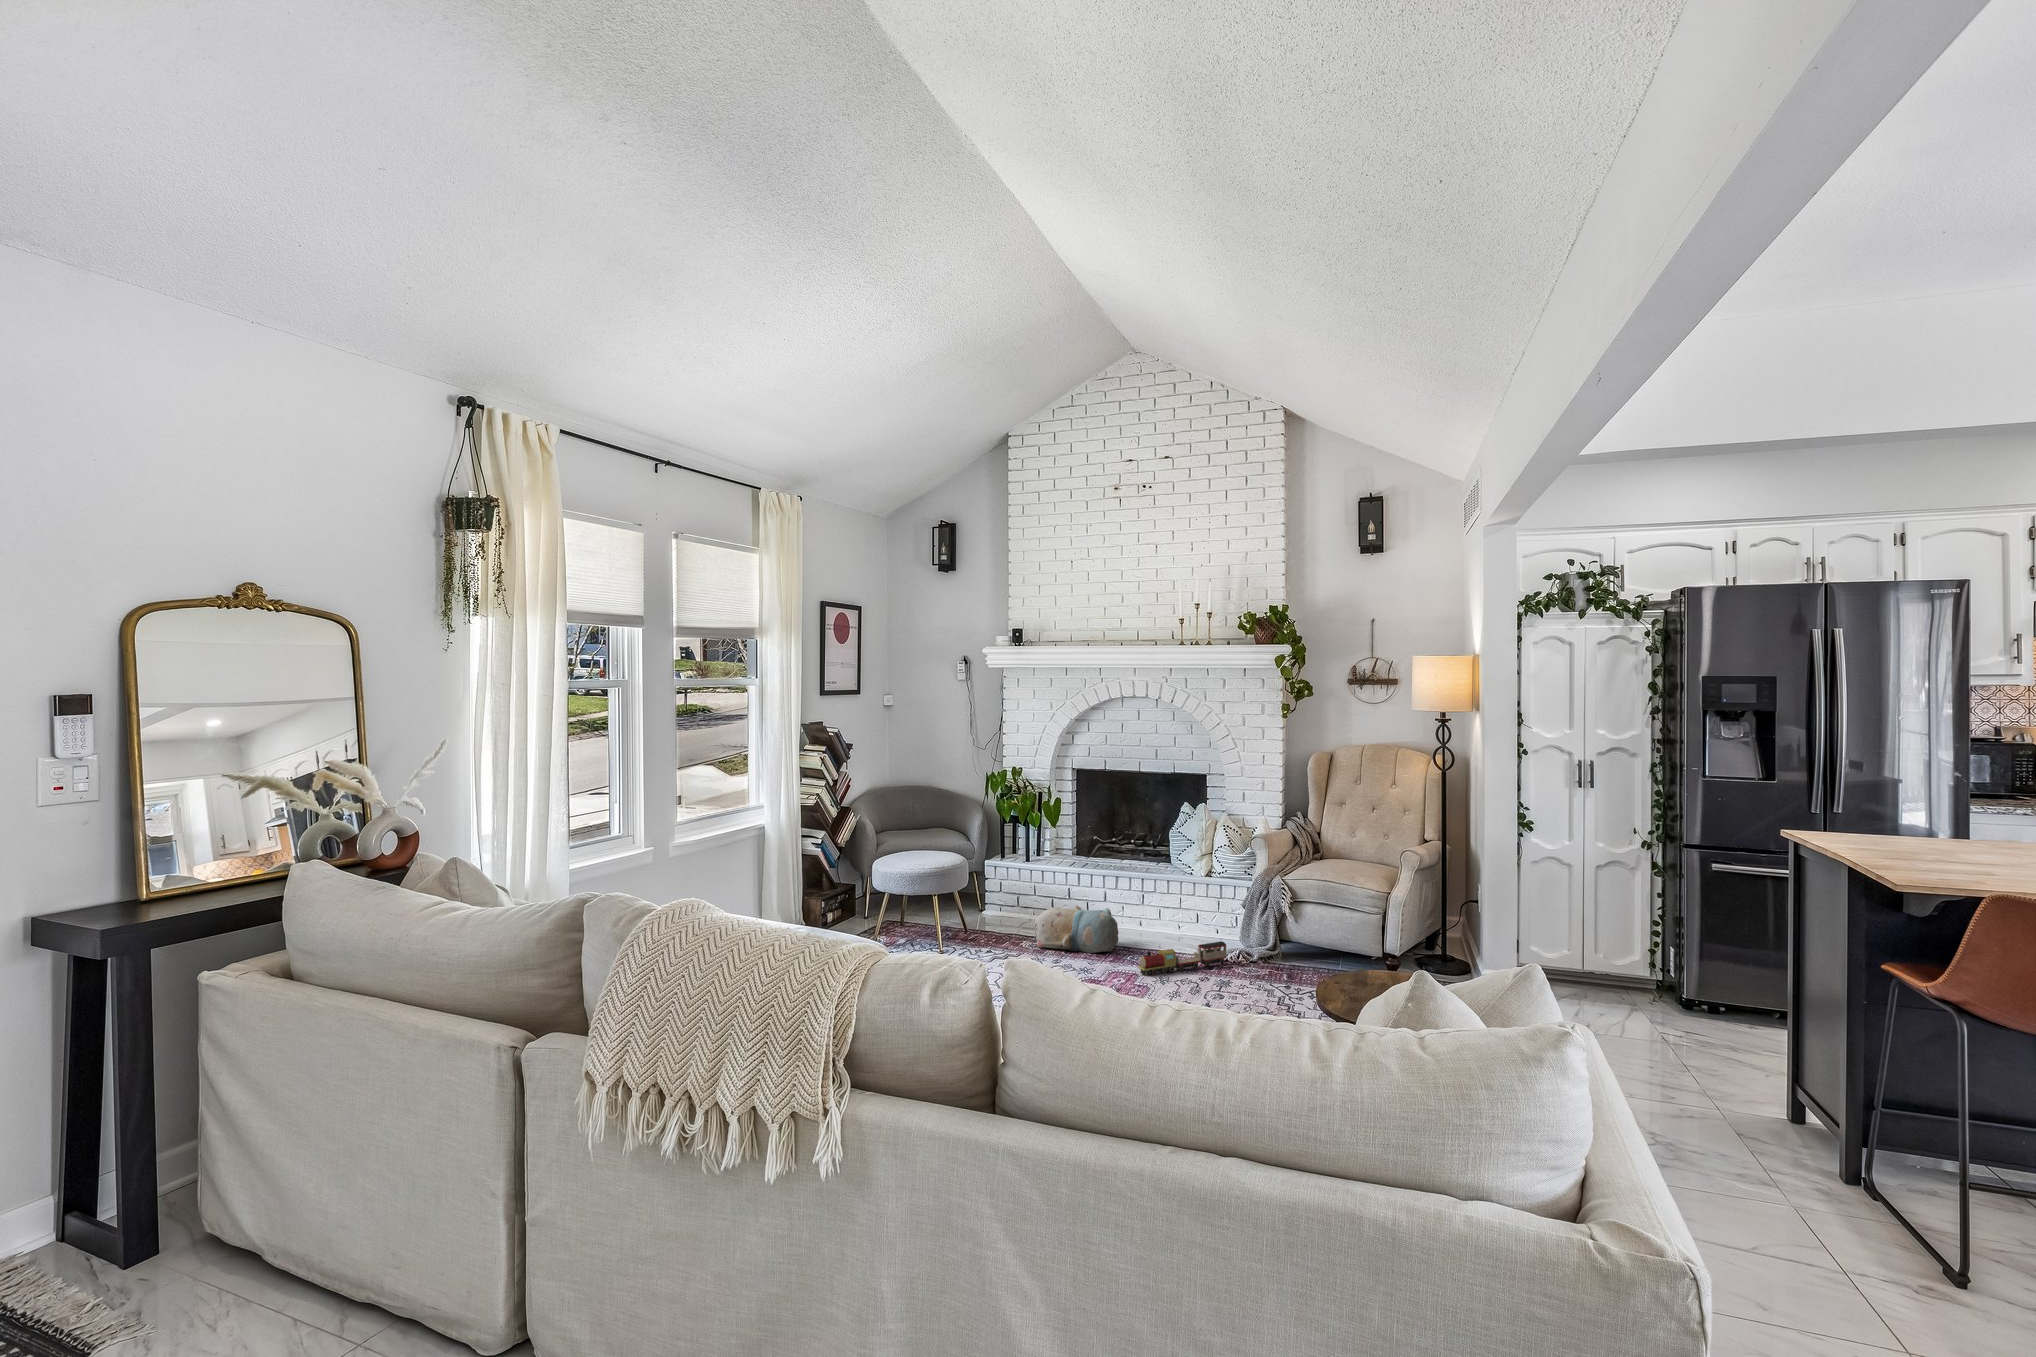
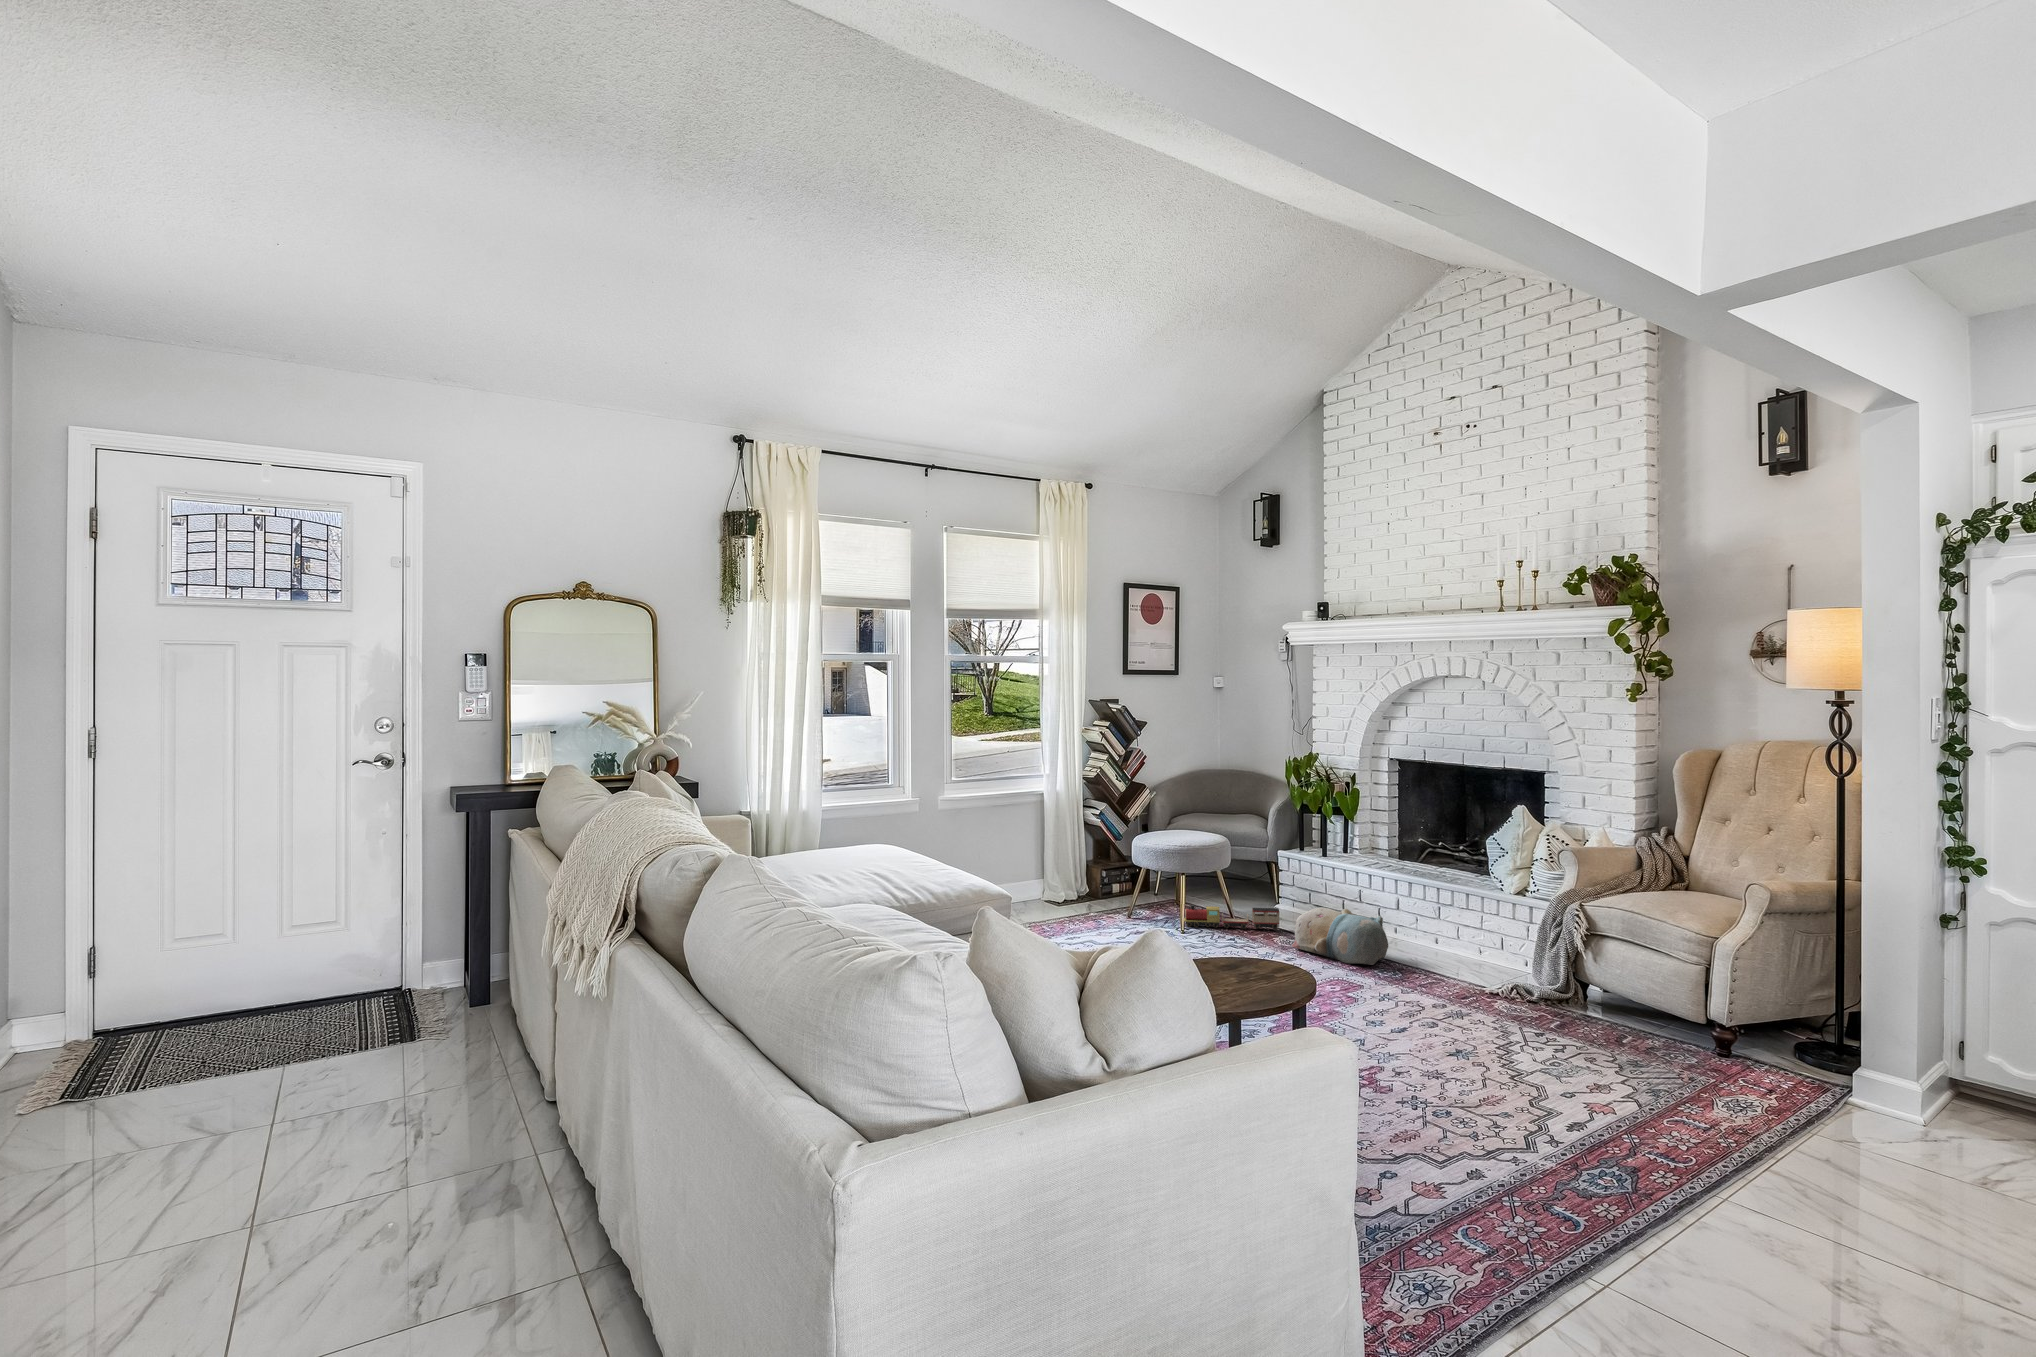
toy train: present [1138,941,1226,976] -> present [1184,905,1279,929]

